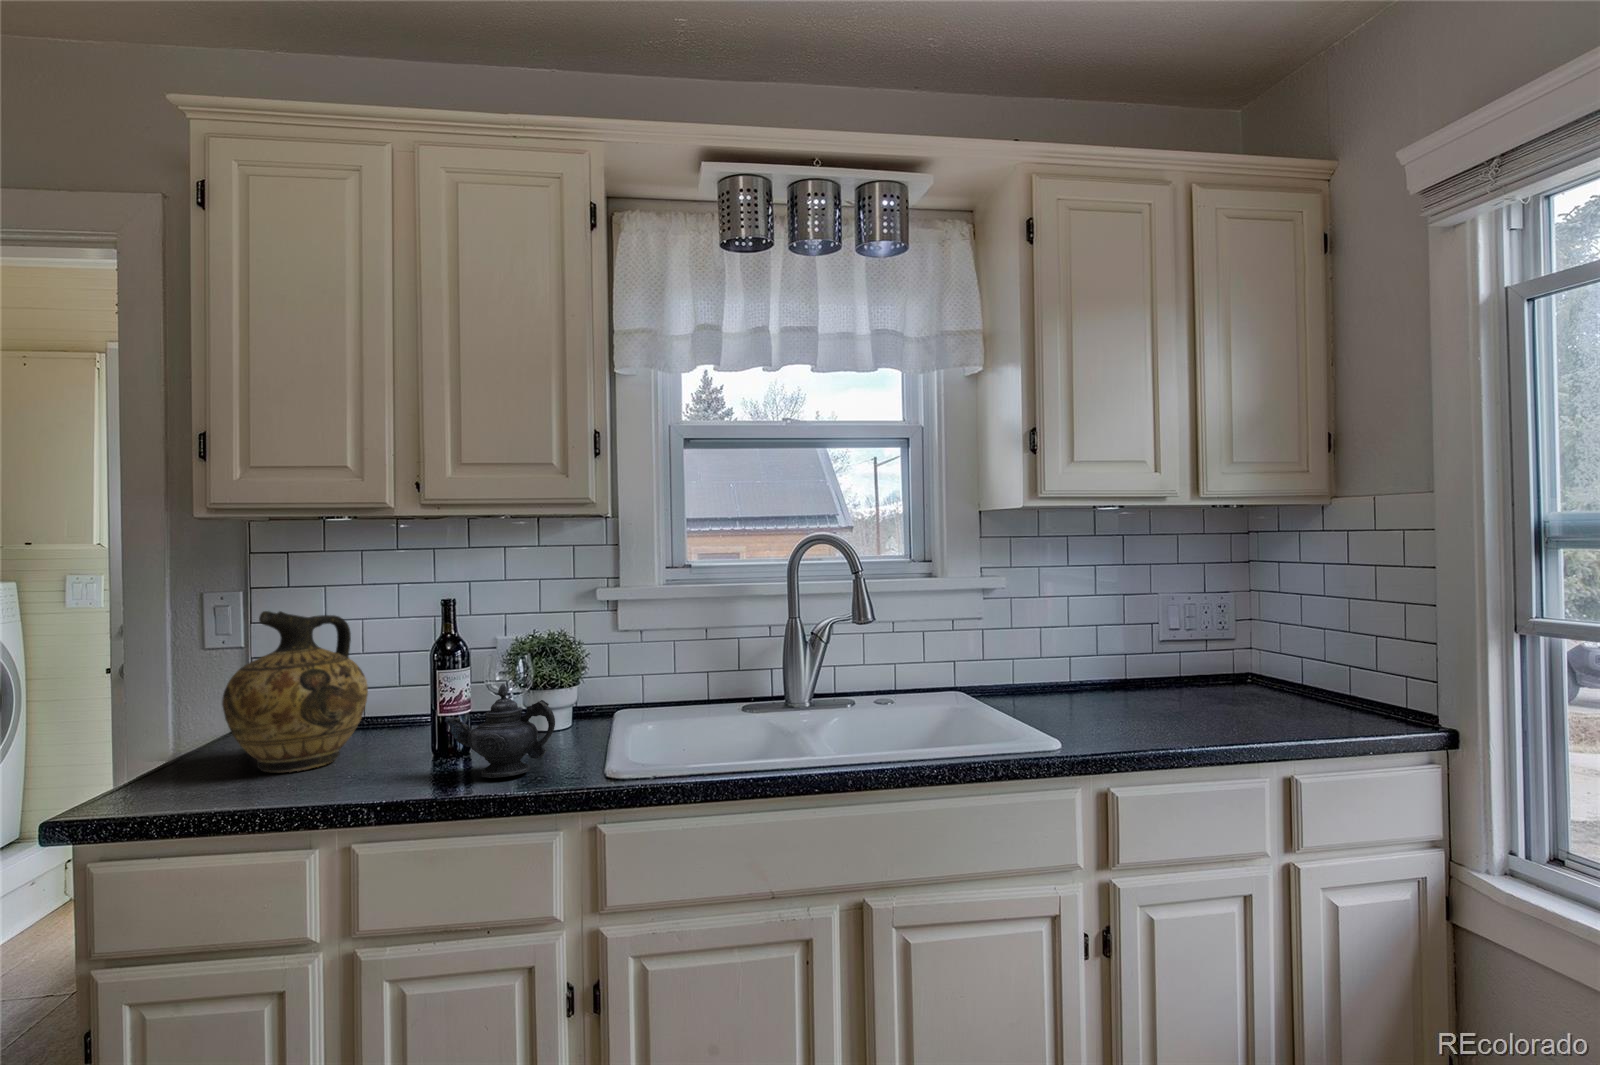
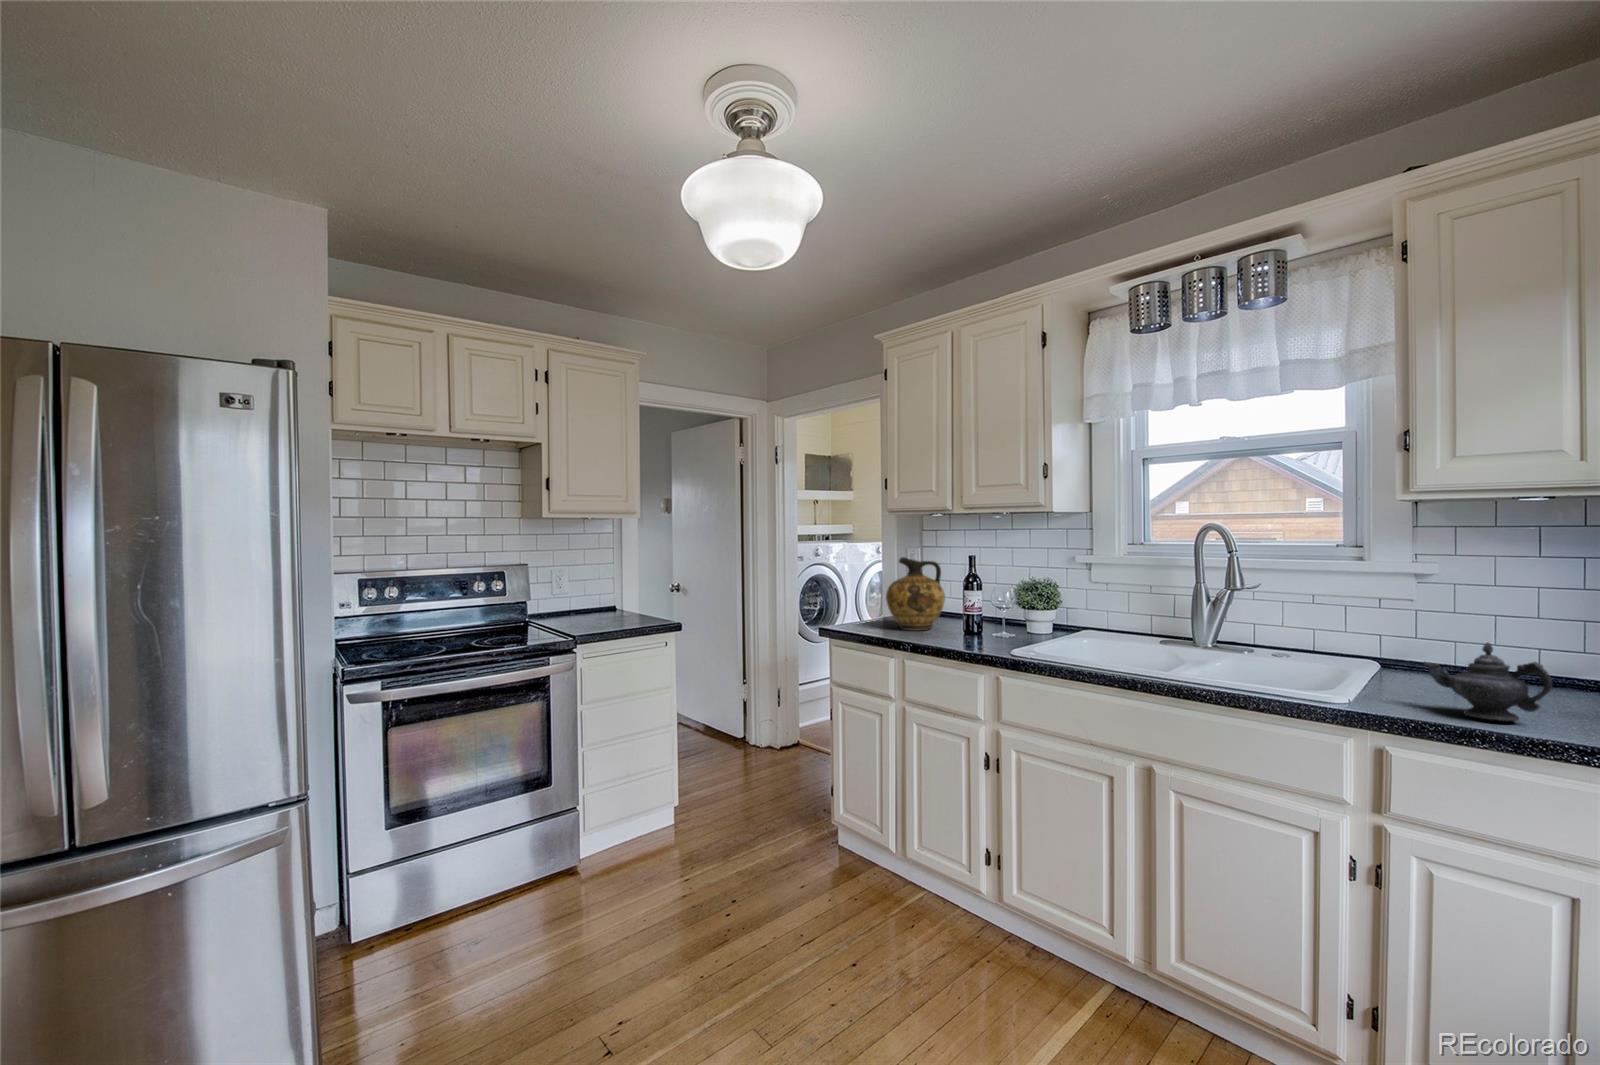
teapot: present [445,684,555,778] -> present [1424,642,1552,721]

